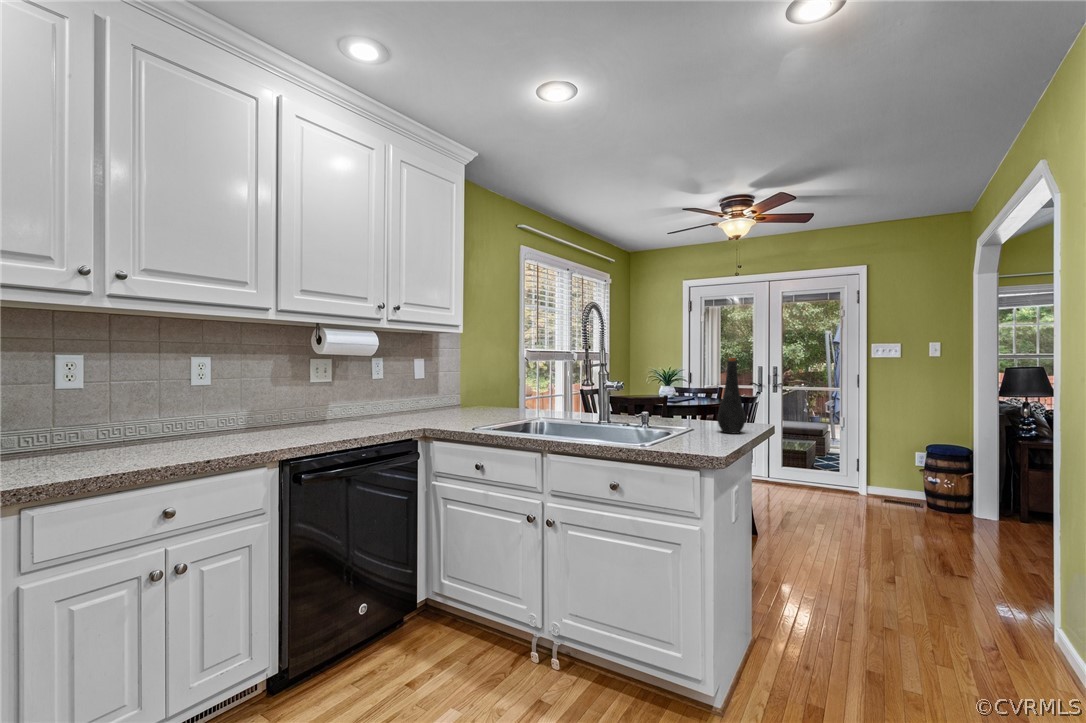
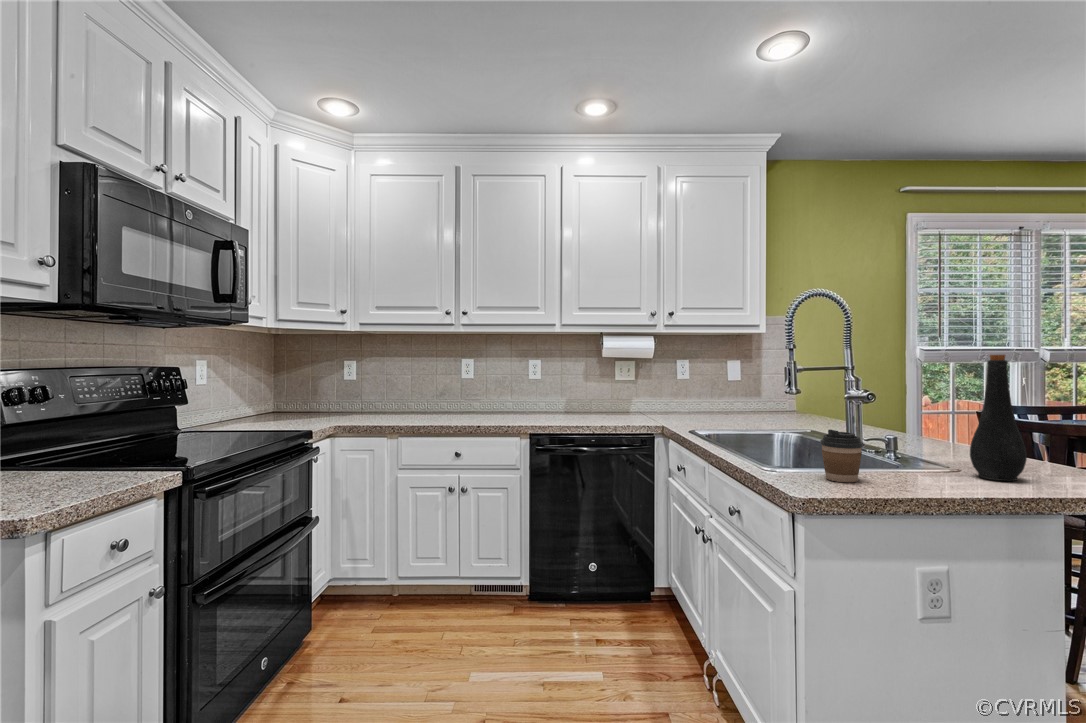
coffee cup: none [692,412,720,448] -> present [820,430,863,482]

